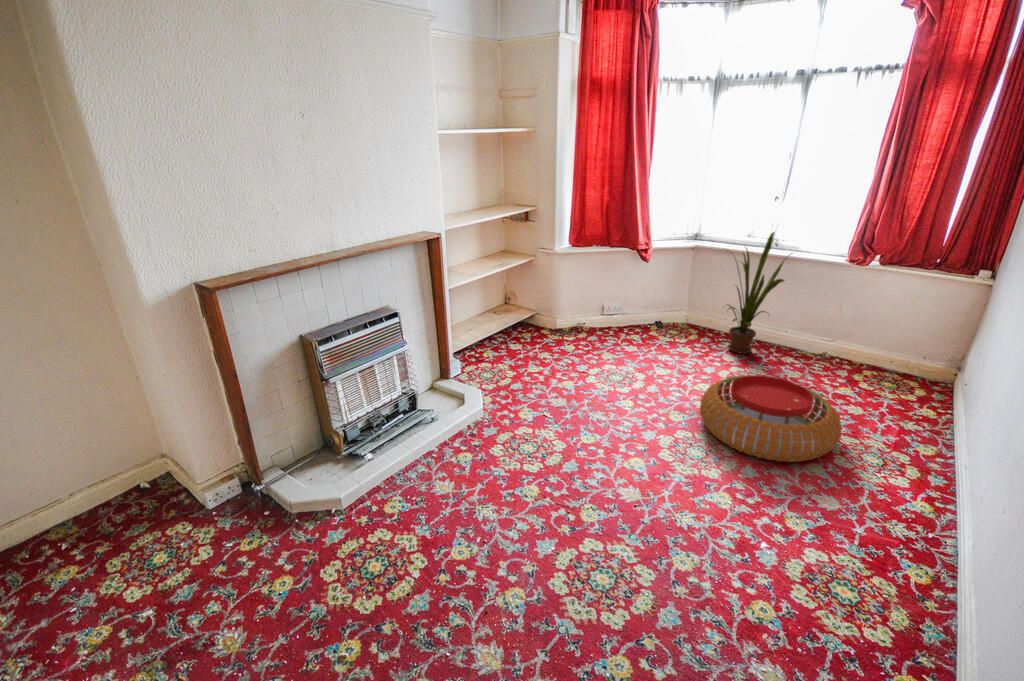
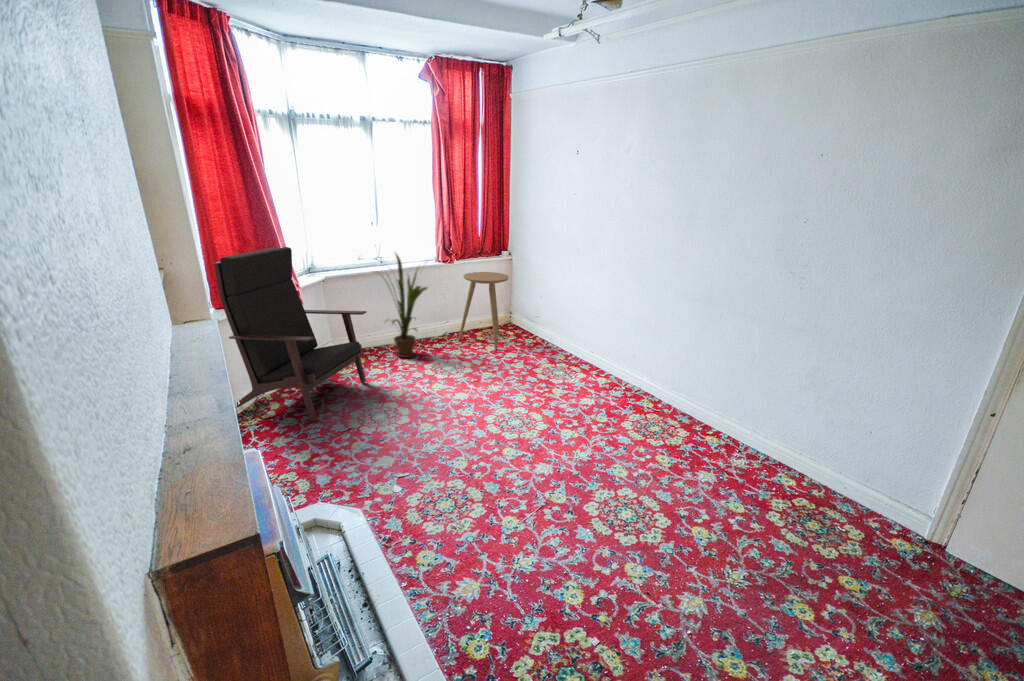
lounge chair: none [560,211,669,358] -> present [214,247,366,421]
side table: none [838,277,941,392] -> present [459,272,509,350]
pouf: present [700,375,842,462] -> none [463,352,557,410]

